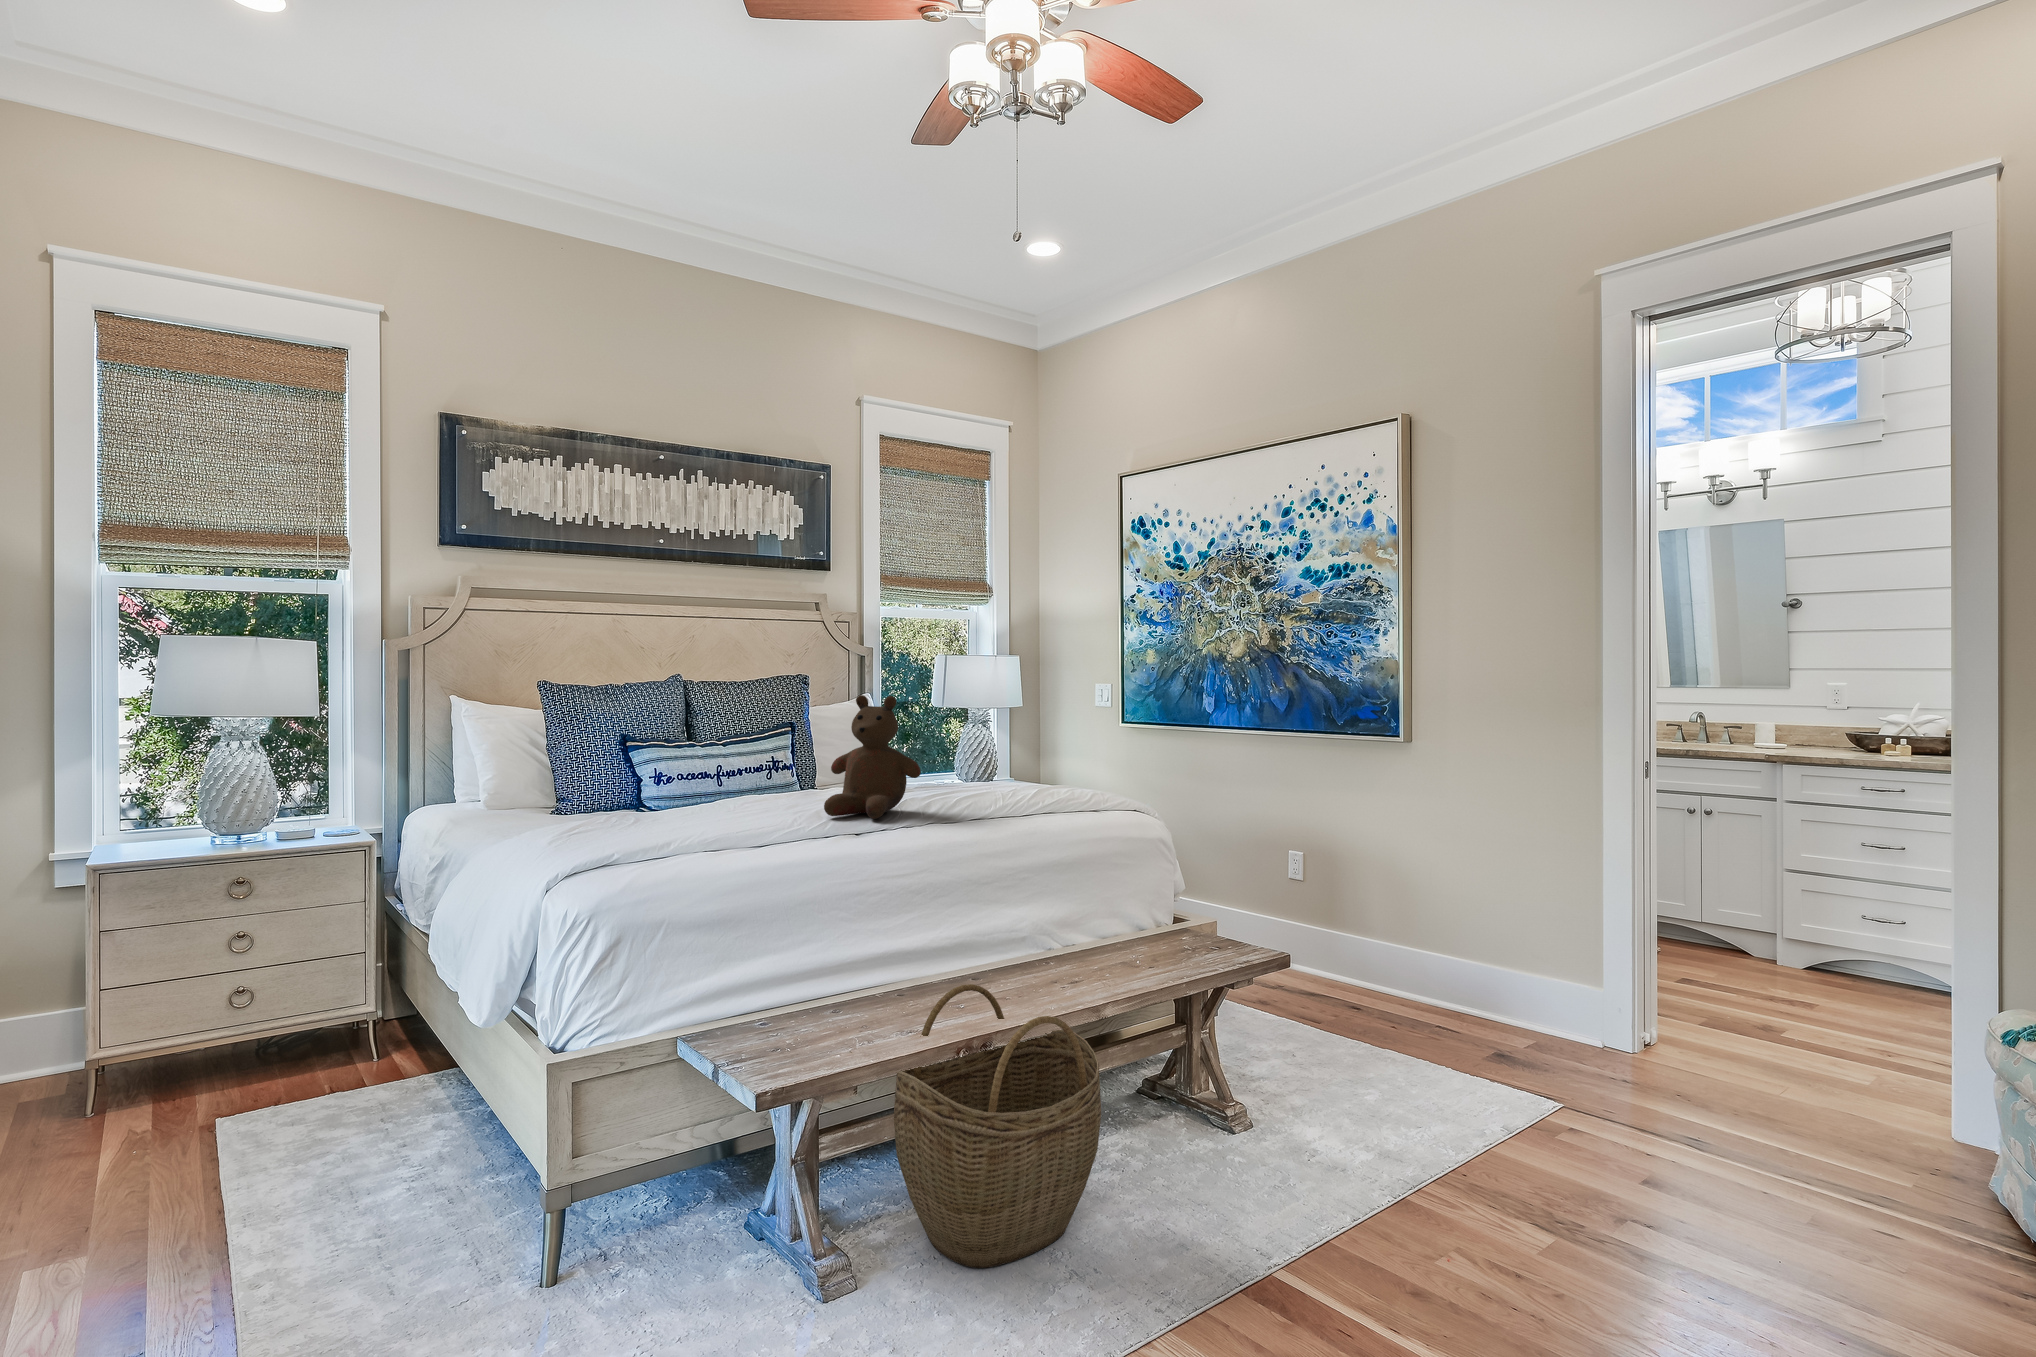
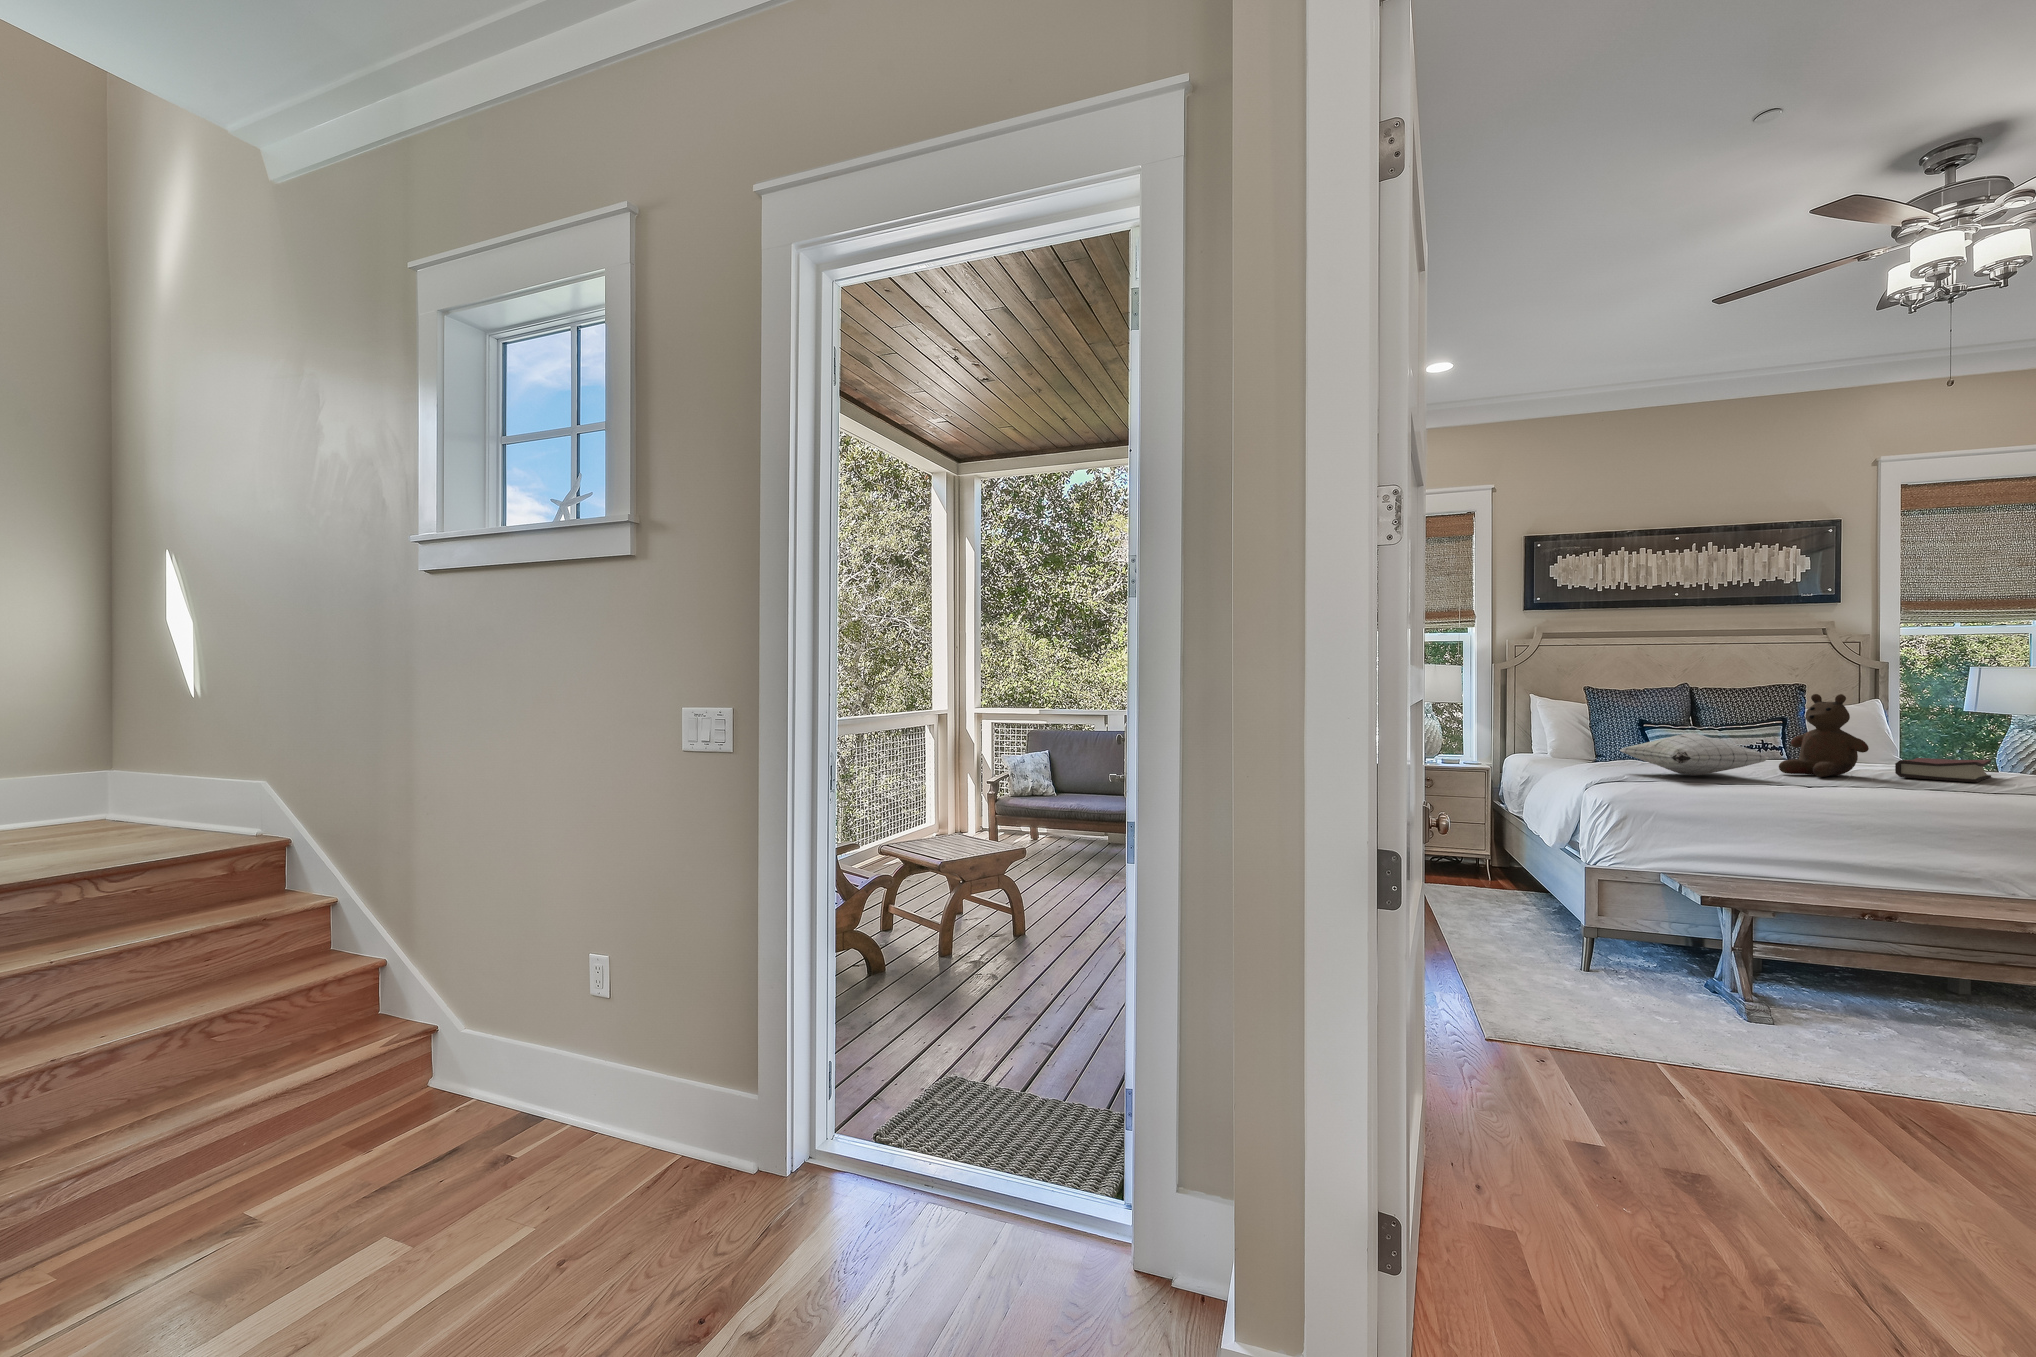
pillow: none [614,766,827,838] -> present [1620,733,1769,776]
hardback book: none [943,774,1019,808] -> present [1895,758,1991,782]
woven basket: present [894,984,1101,1268] -> none [1789,872,1972,1042]

